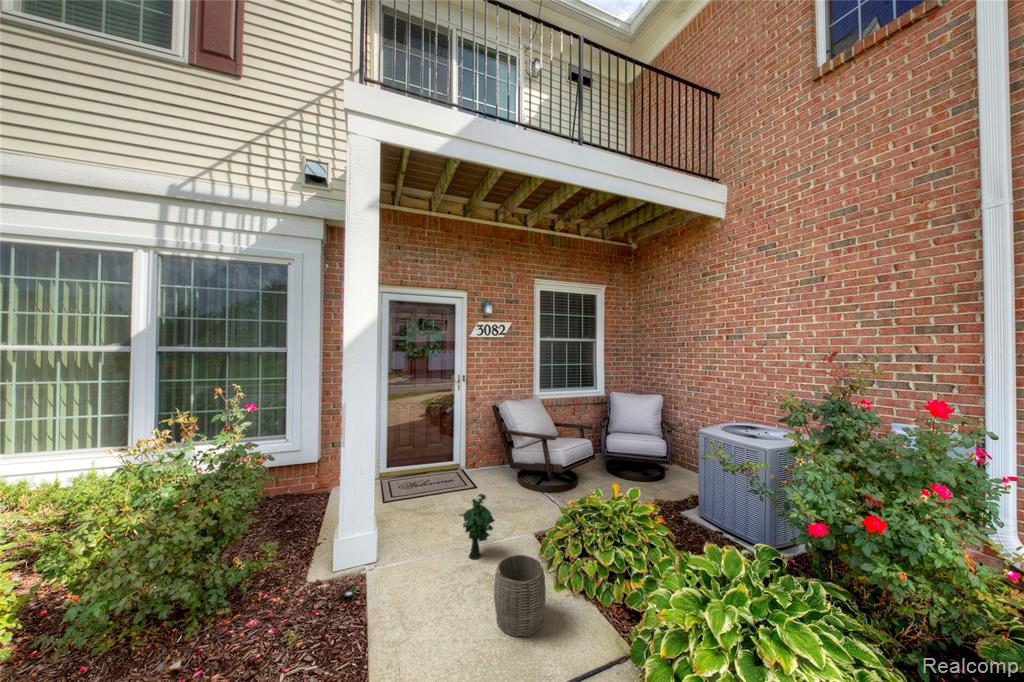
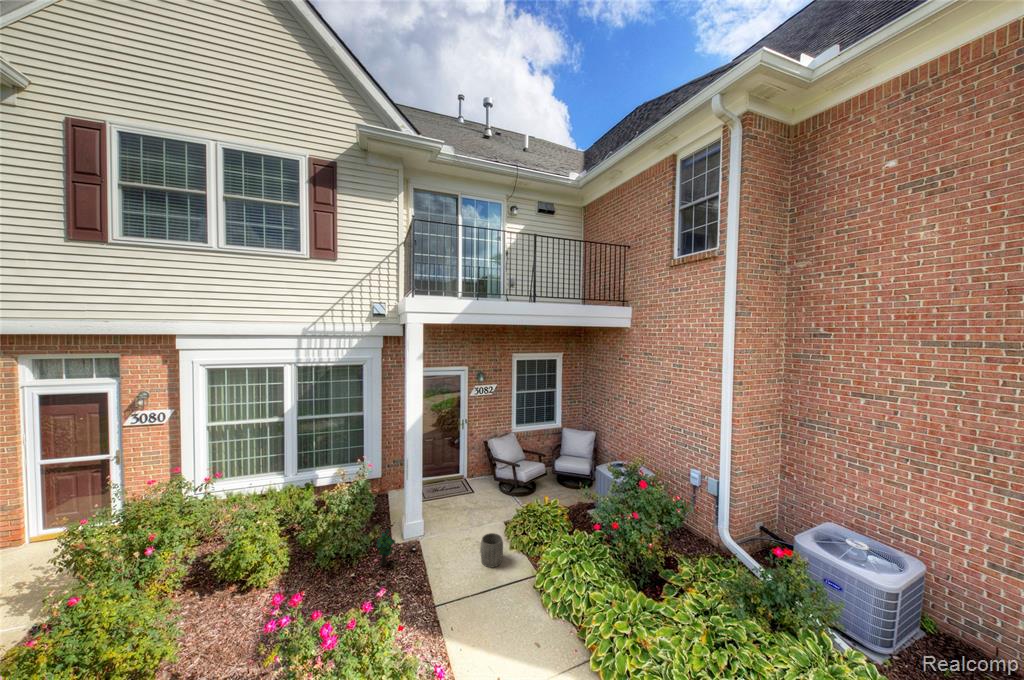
decorative plant: present [460,494,495,559] -> present [376,528,396,566]

